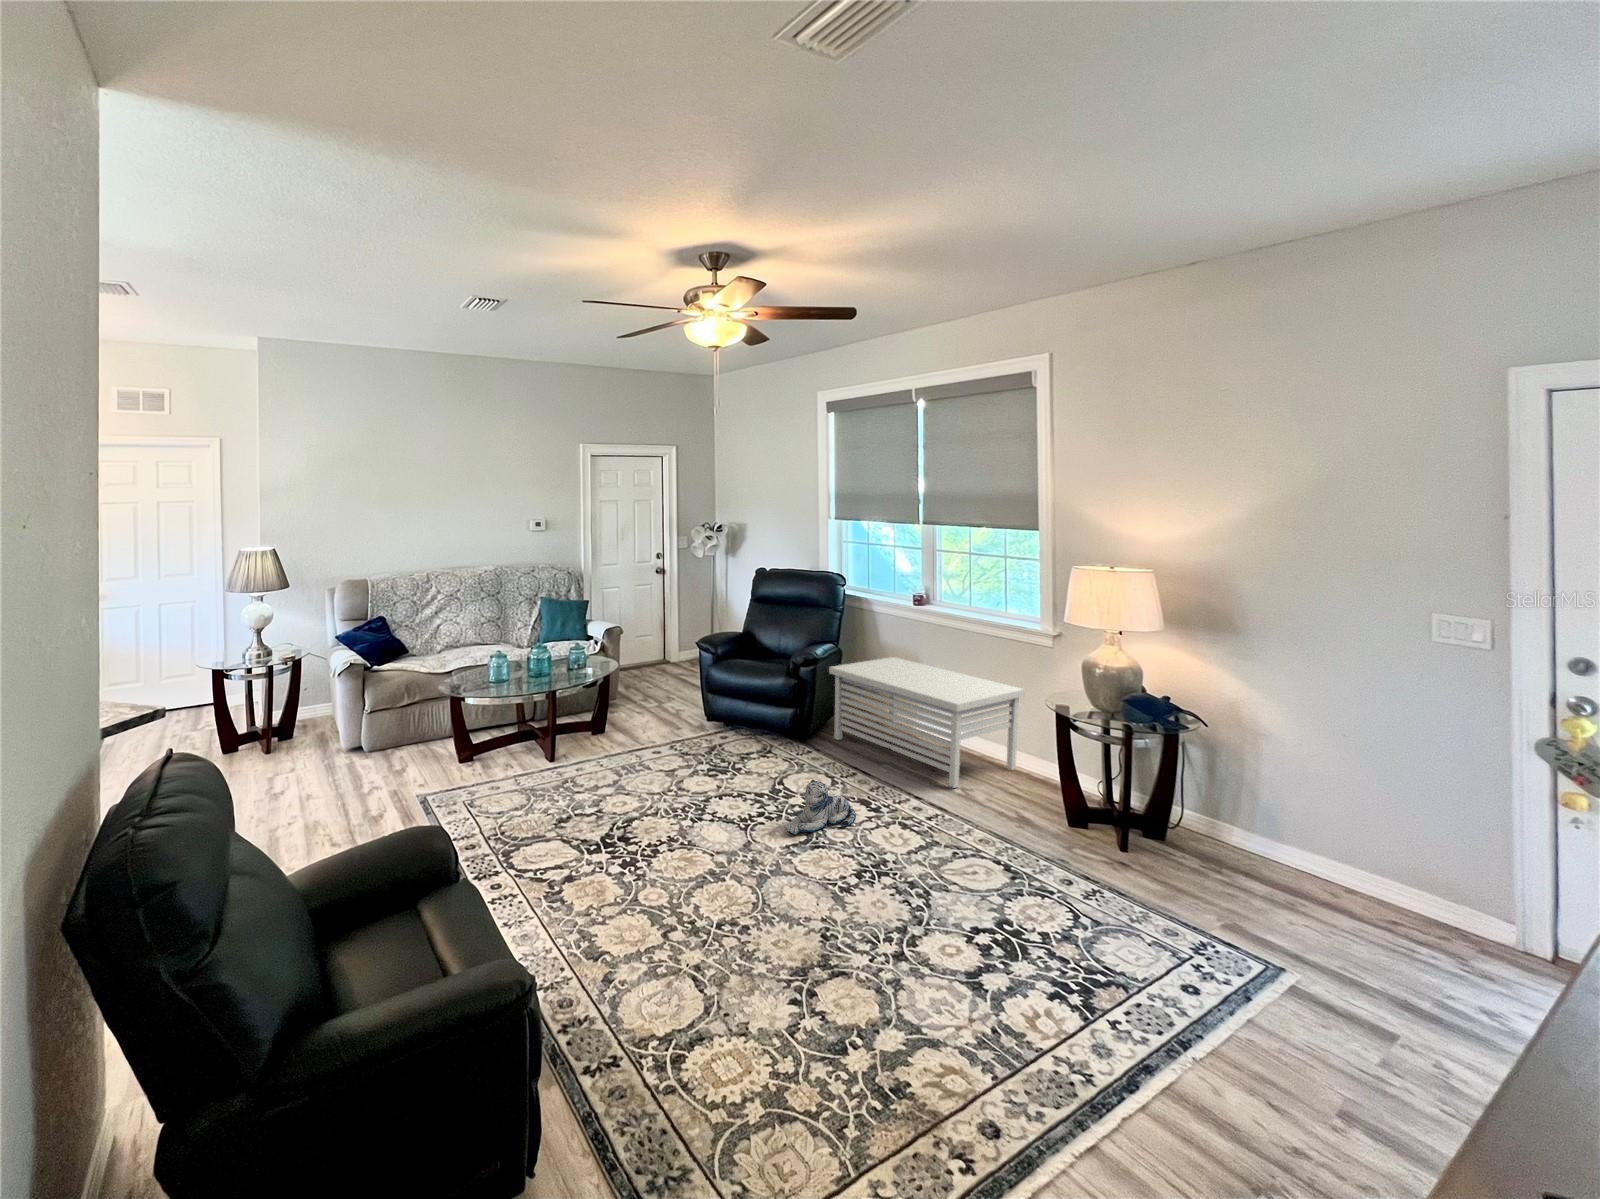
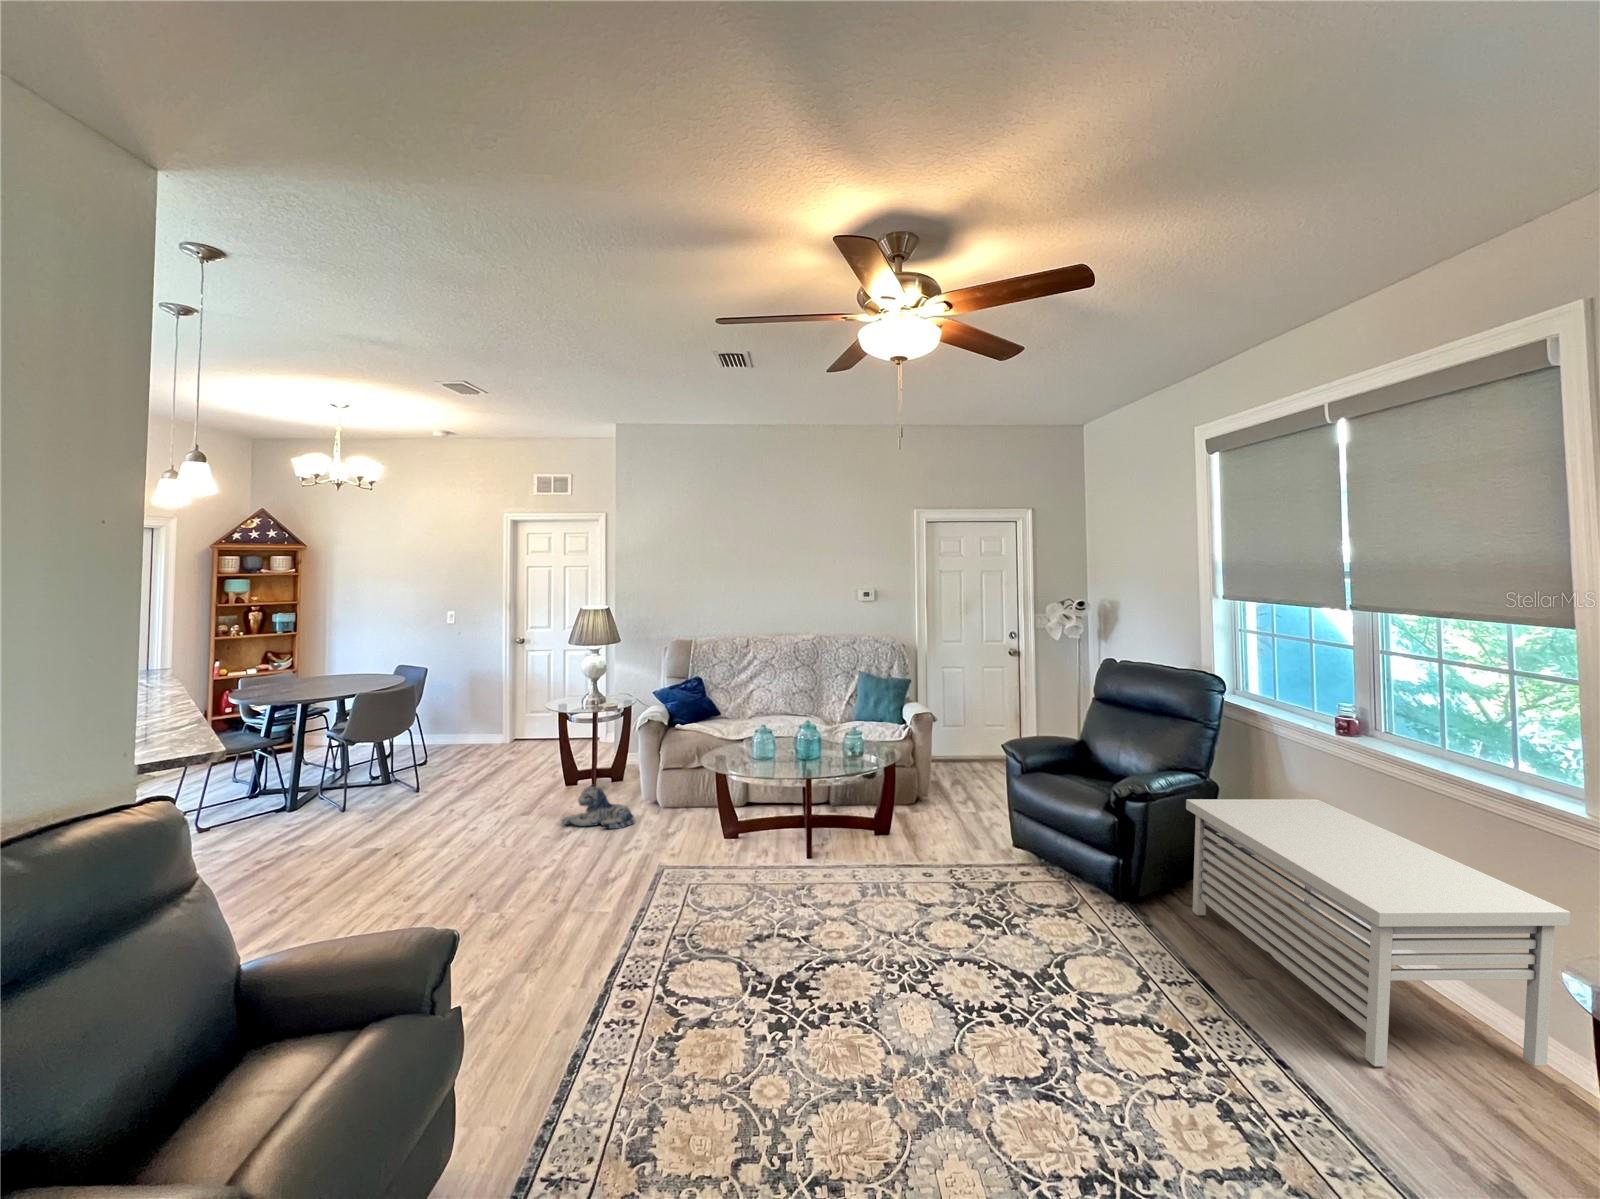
plush toy: present [787,780,856,835] -> present [561,785,635,829]

